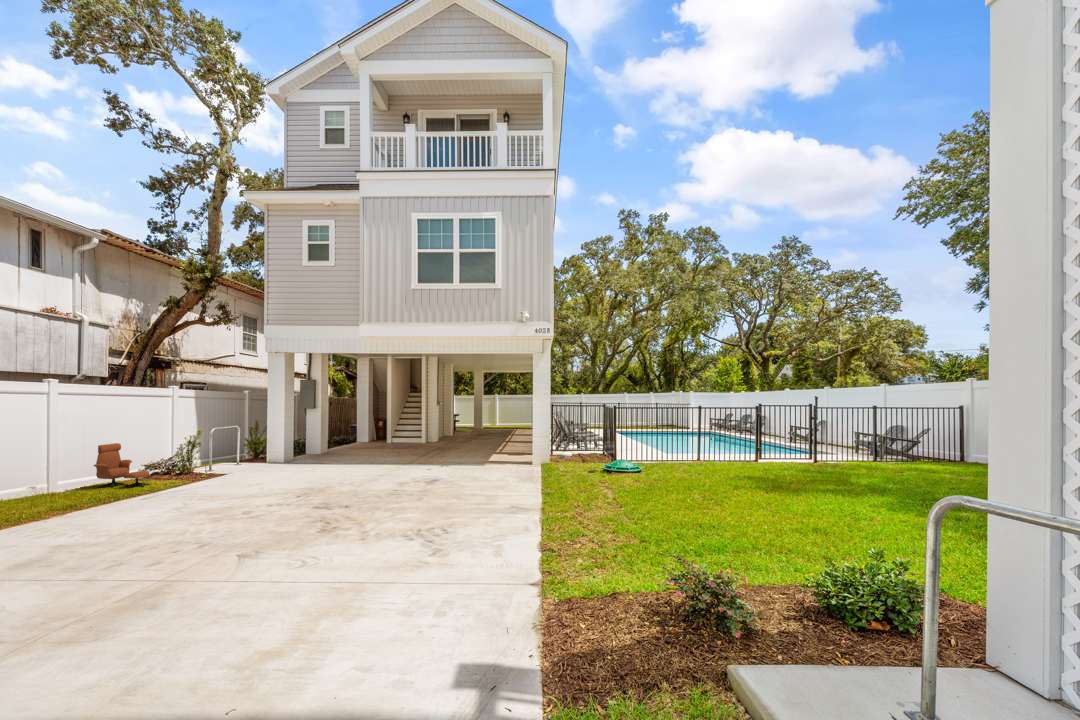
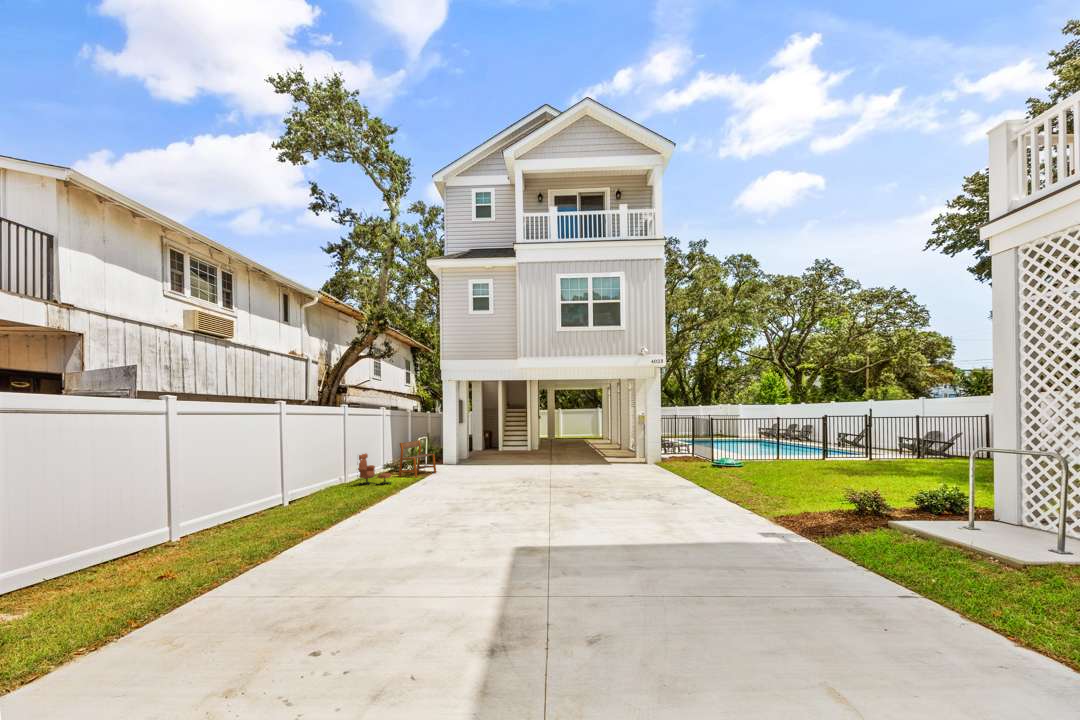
bench: none [183,427,245,477] -> present [399,440,436,478]

